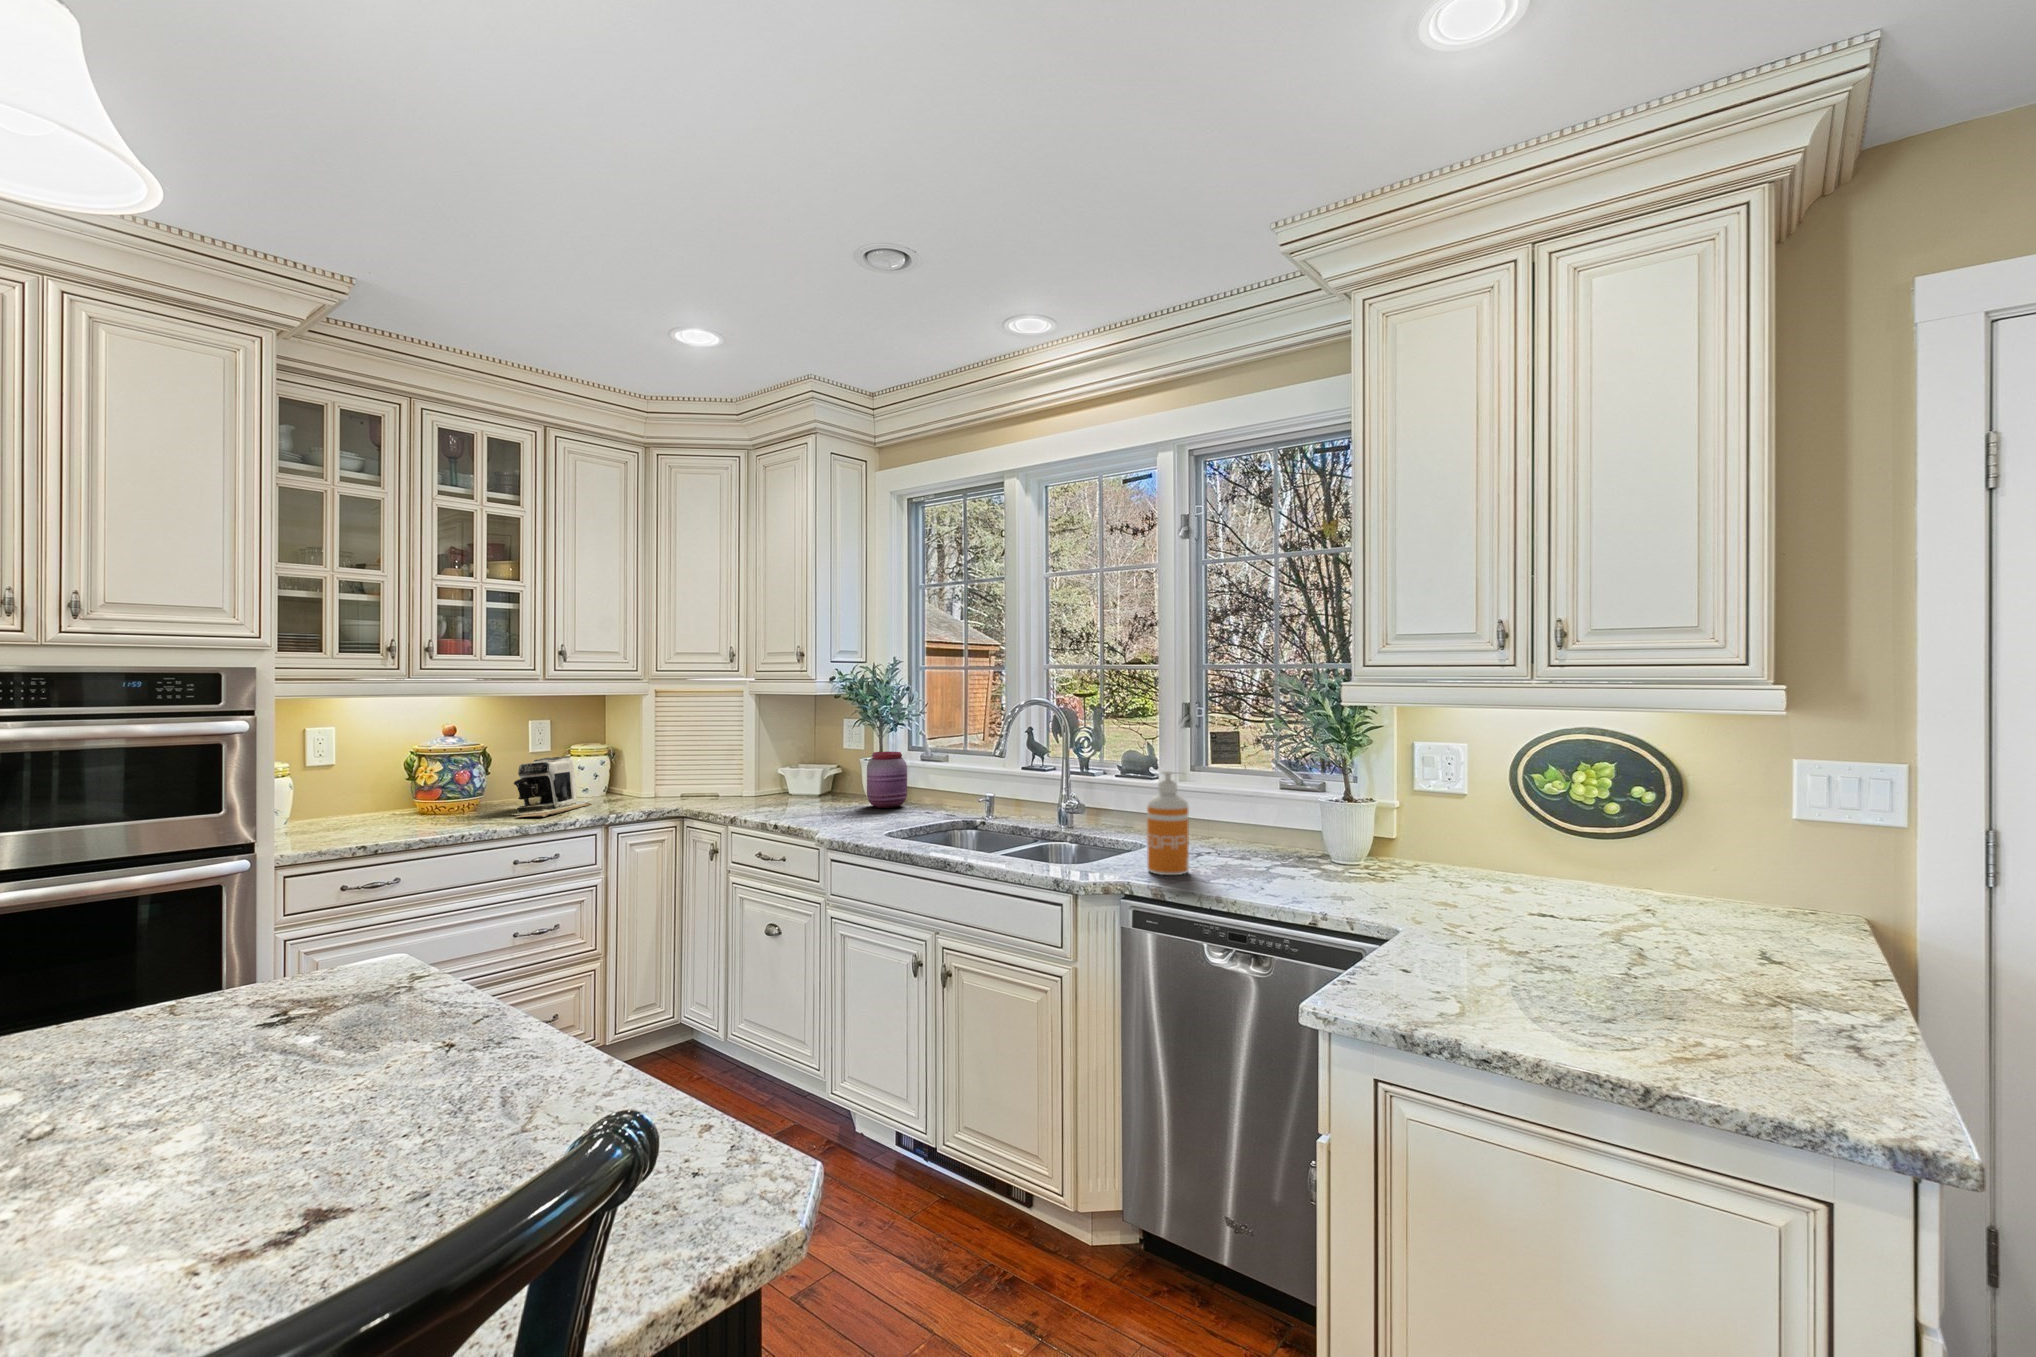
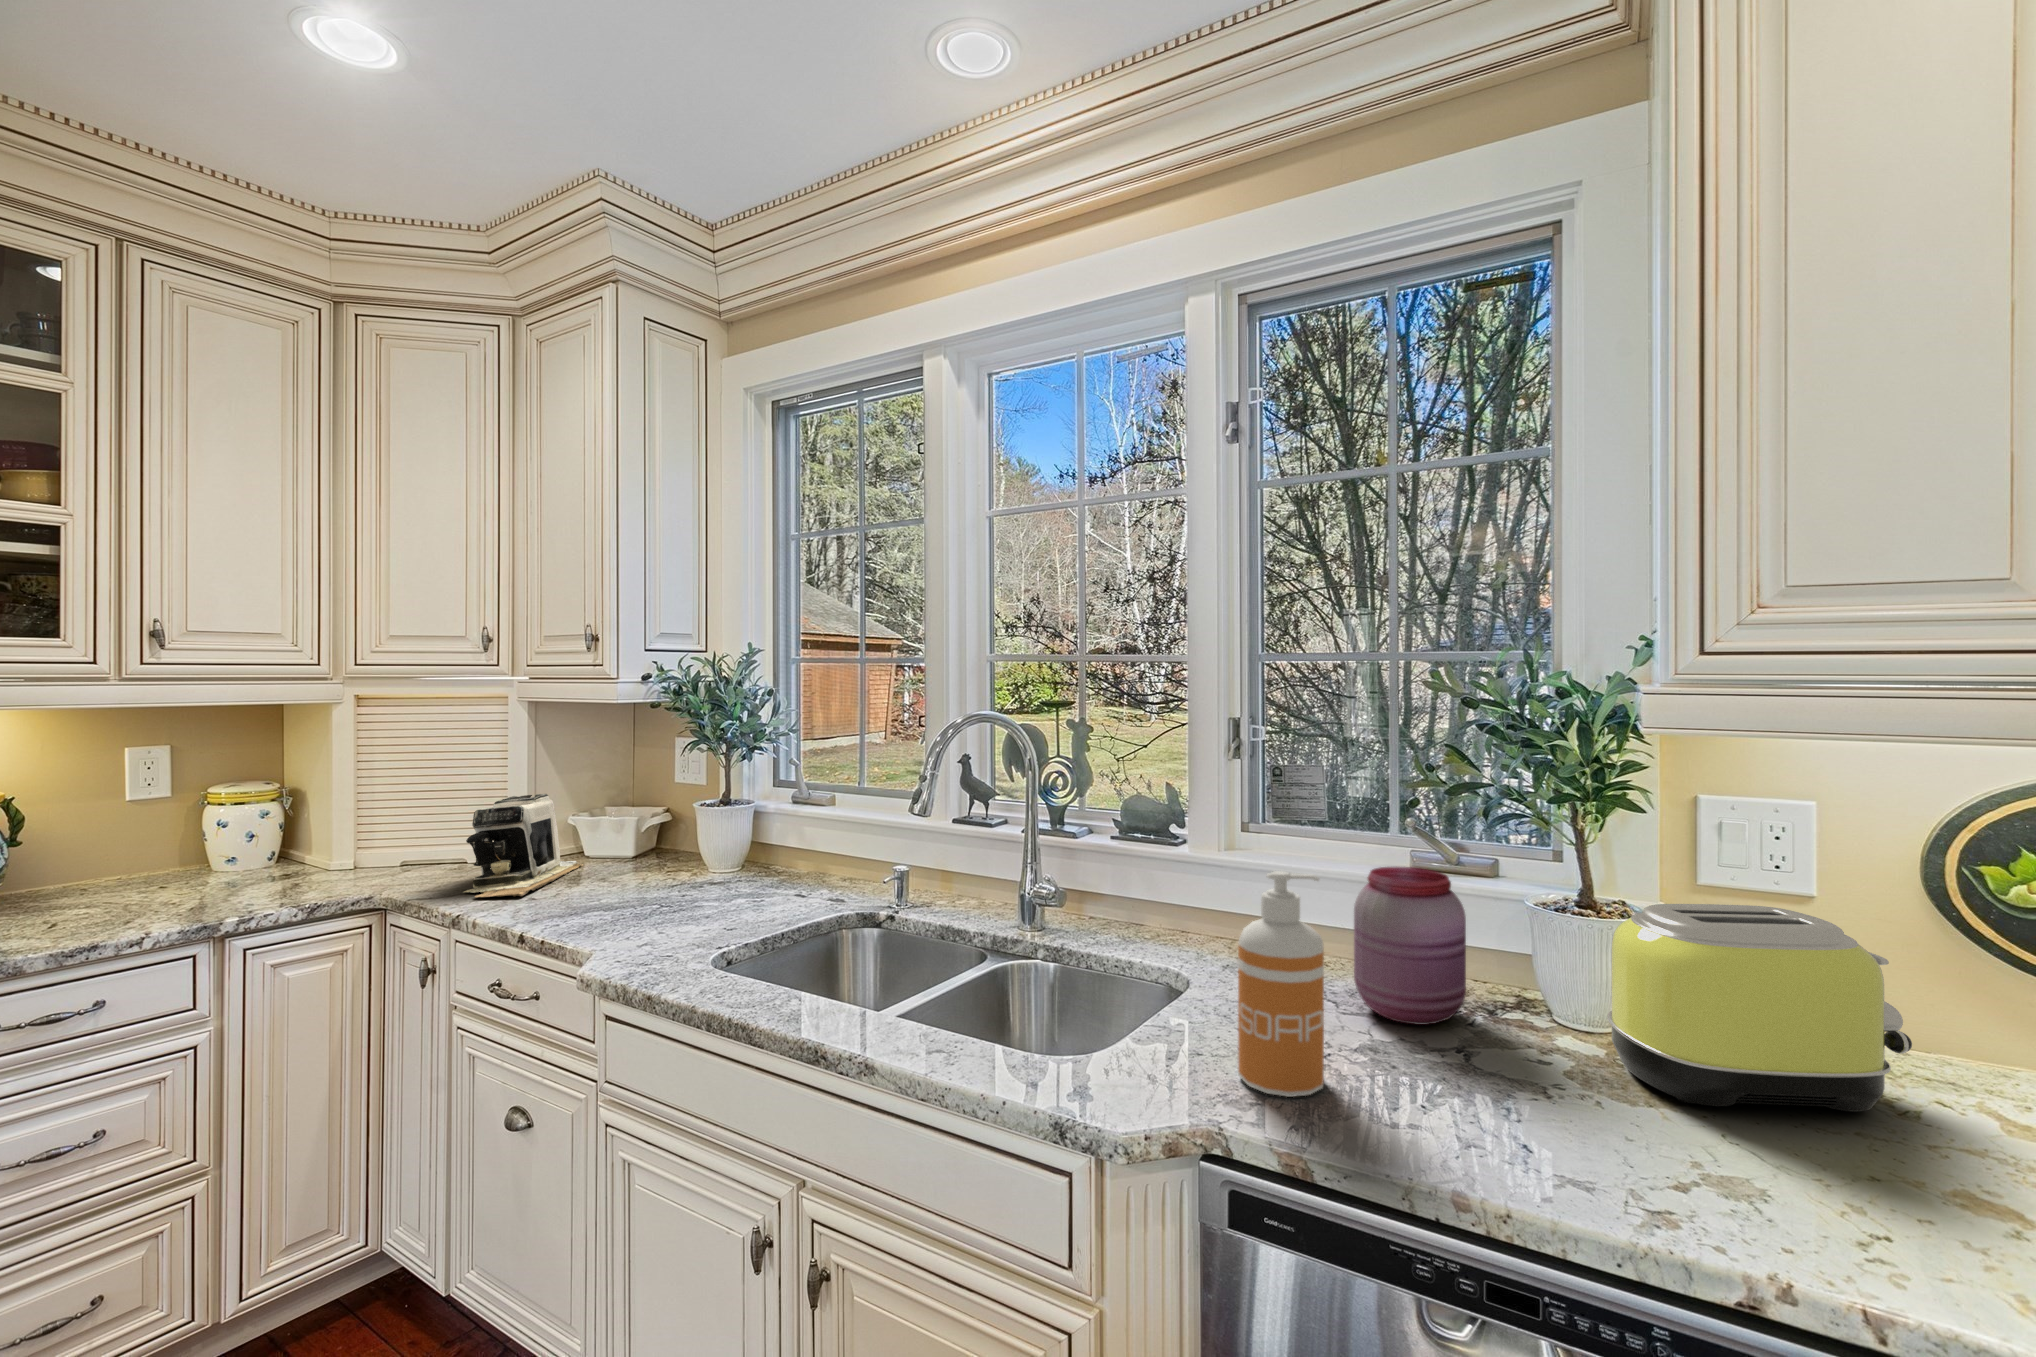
jar: present [867,752,907,808] -> present [1354,867,1466,1025]
coffee maker: present [512,756,591,817] -> present [464,794,583,897]
toaster: none [1337,791,1466,884] -> present [1607,904,1912,1112]

